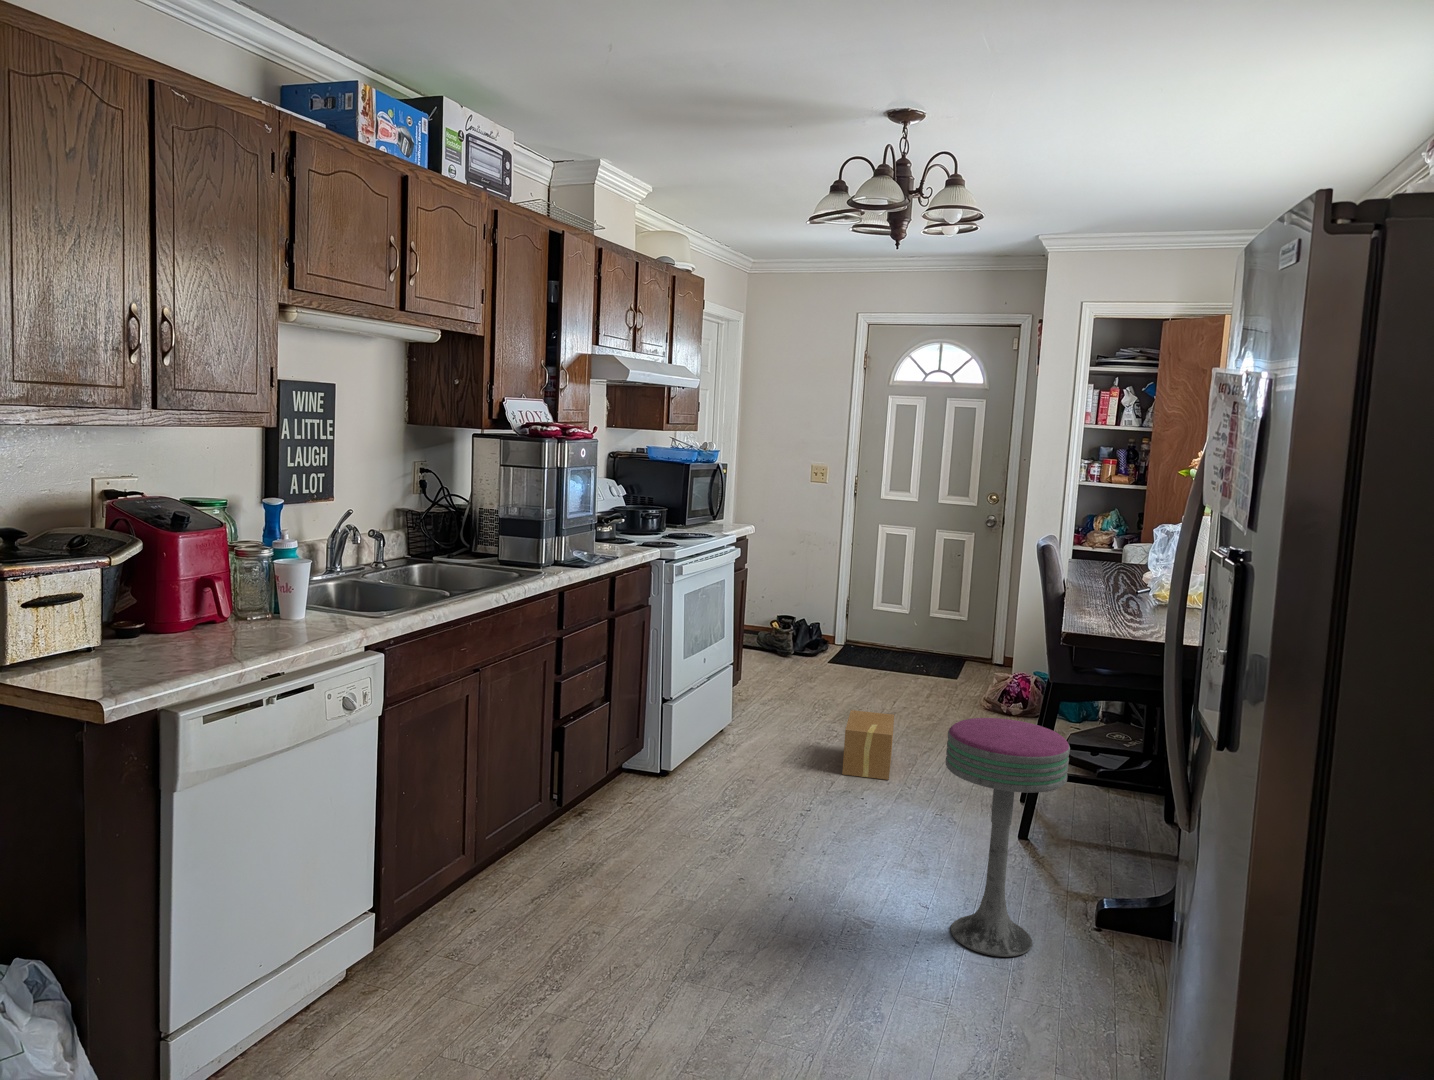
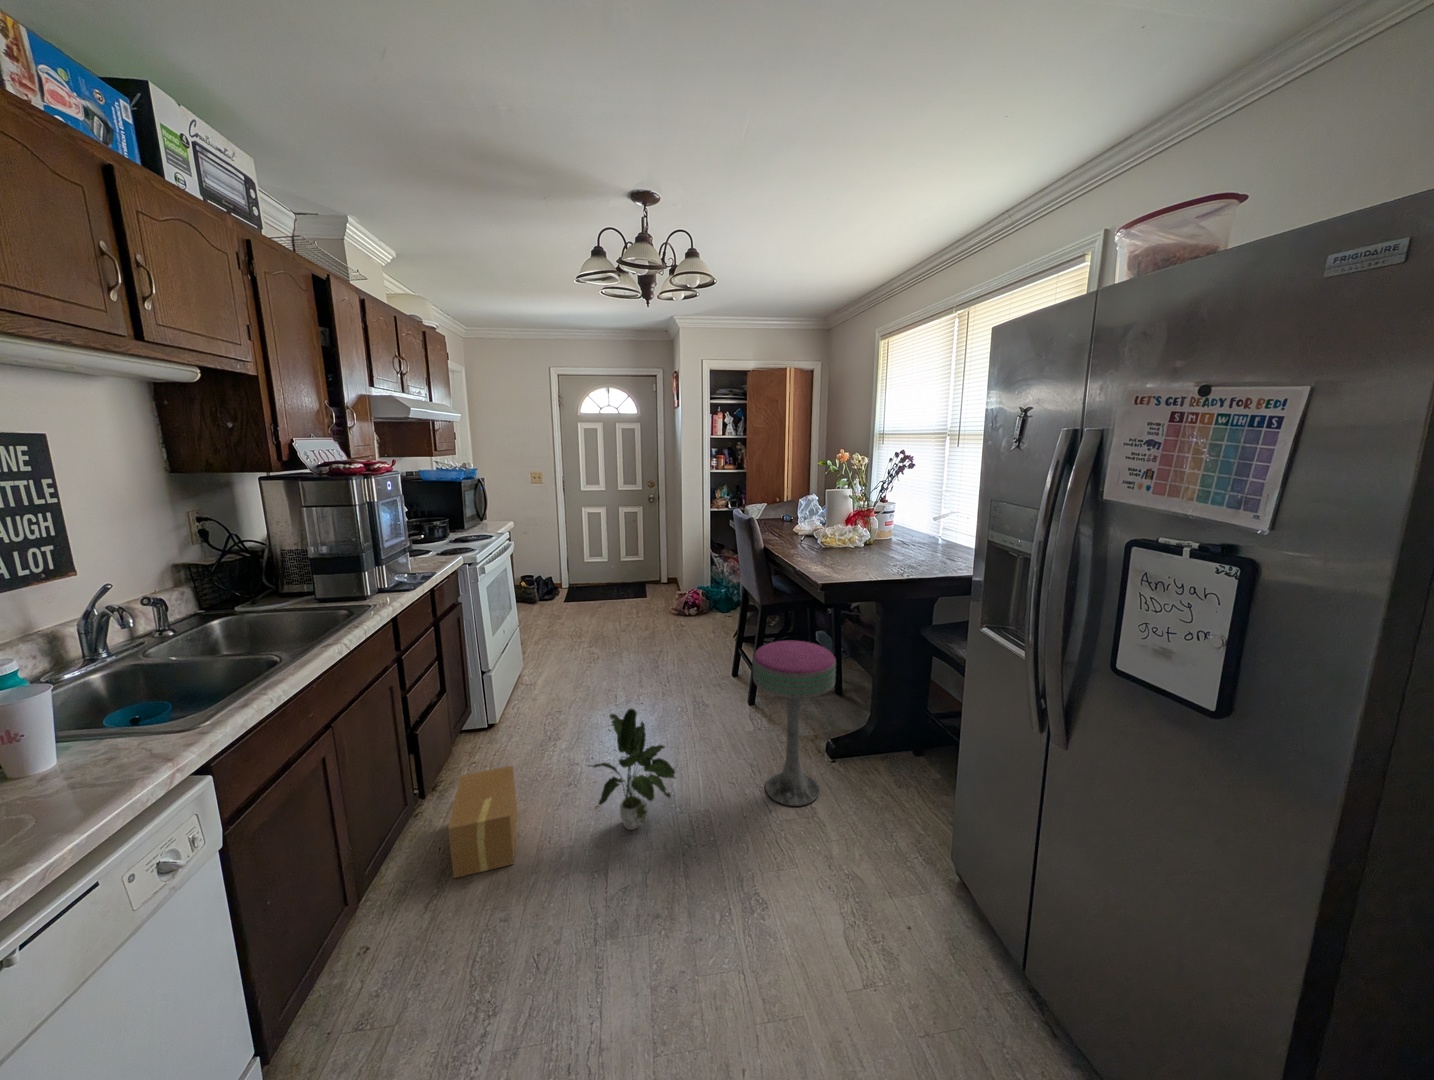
cardboard box: present [842,710,894,780] -> present [448,766,517,878]
potted plant: none [709,750,824,906] -> present [588,708,675,830]

